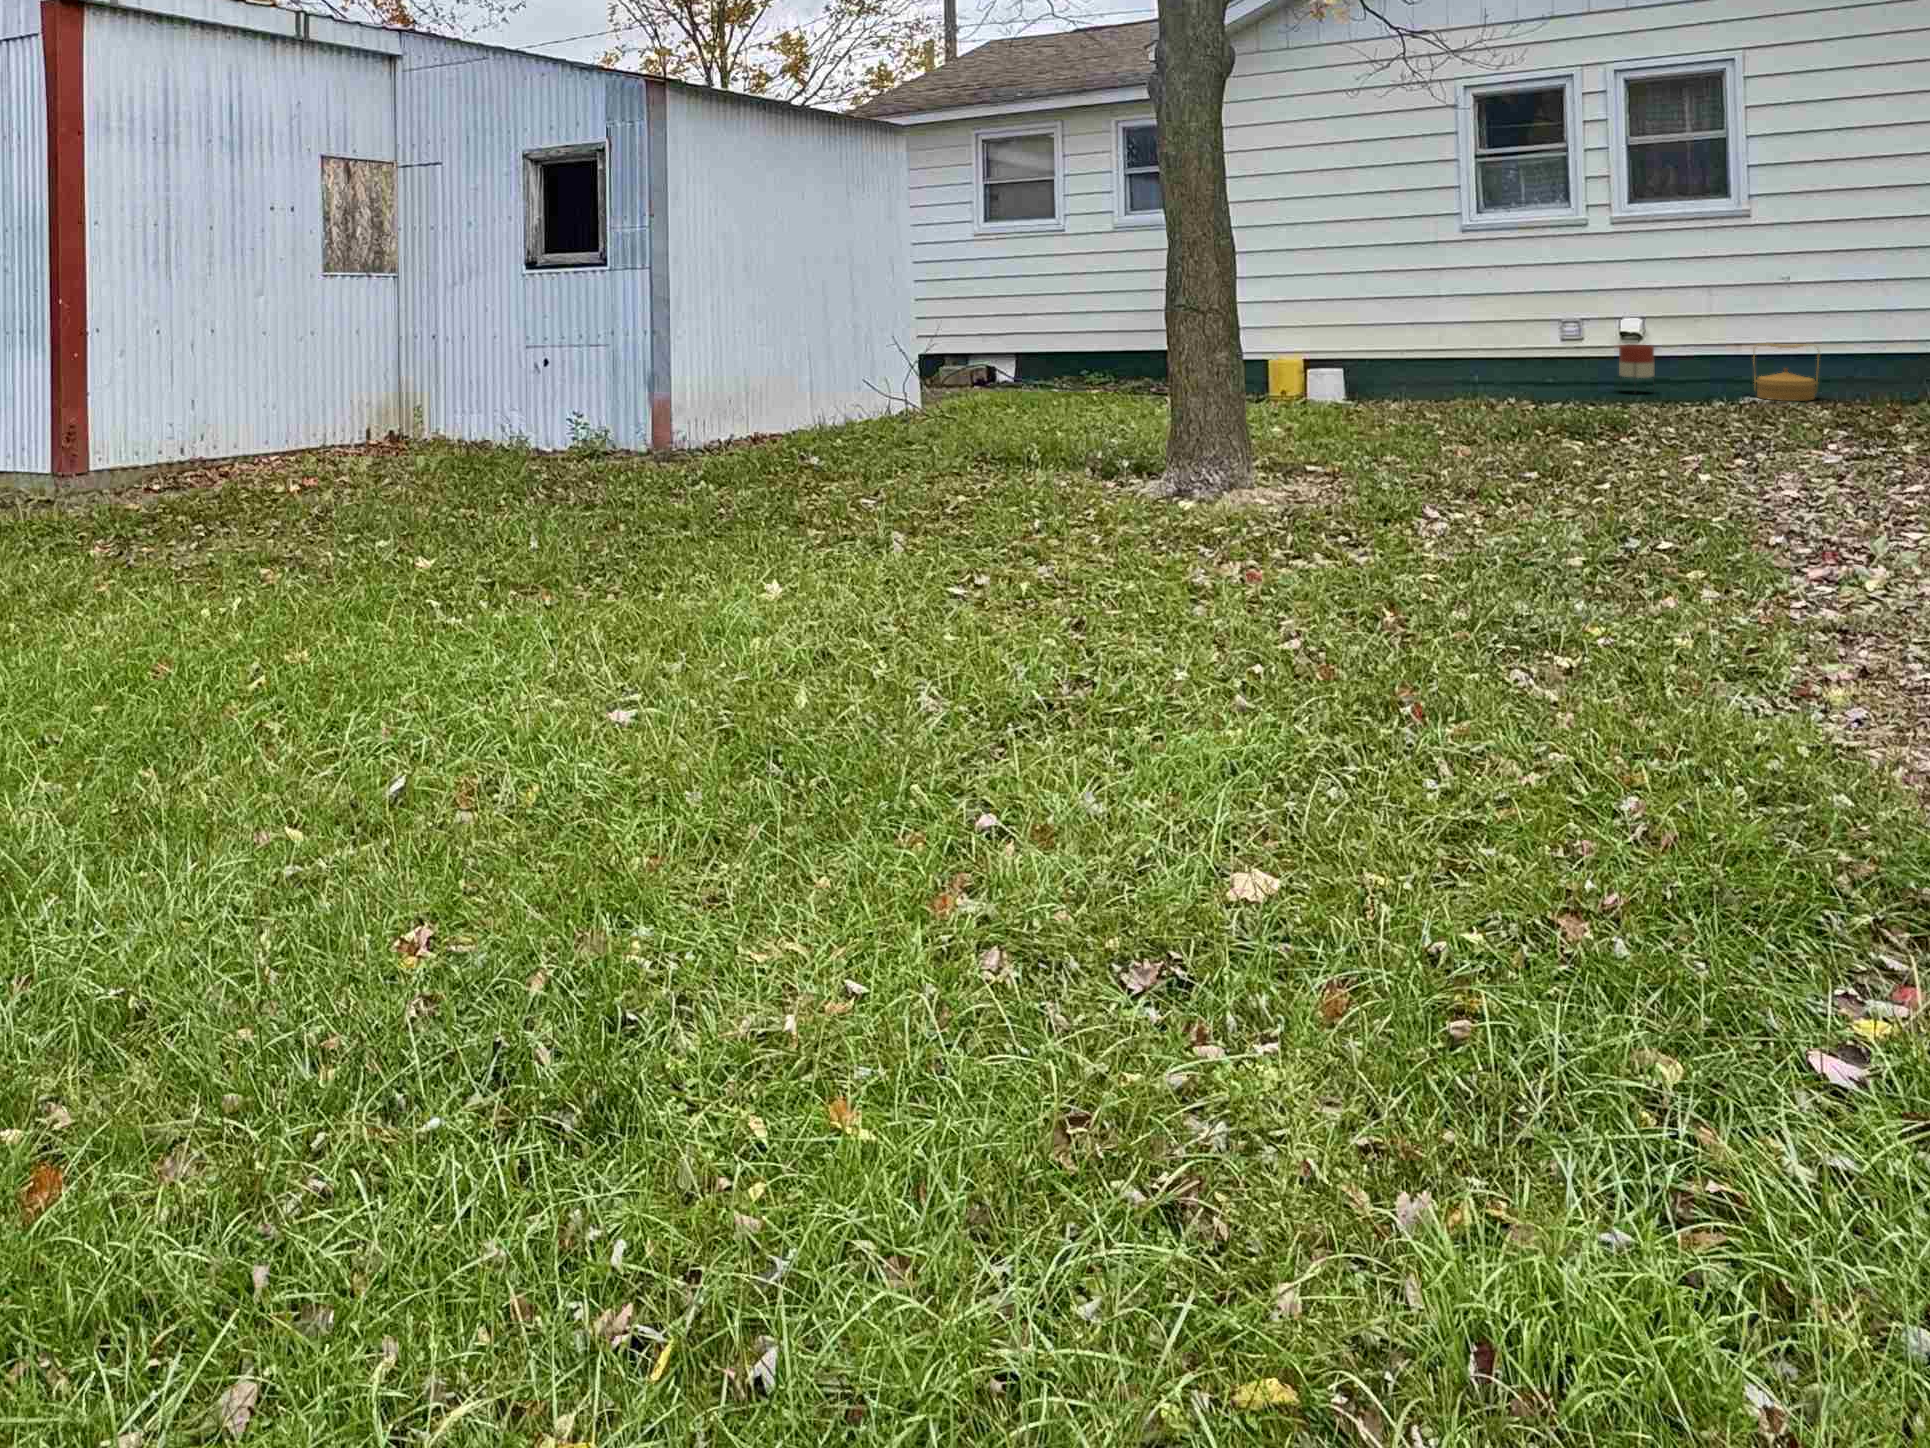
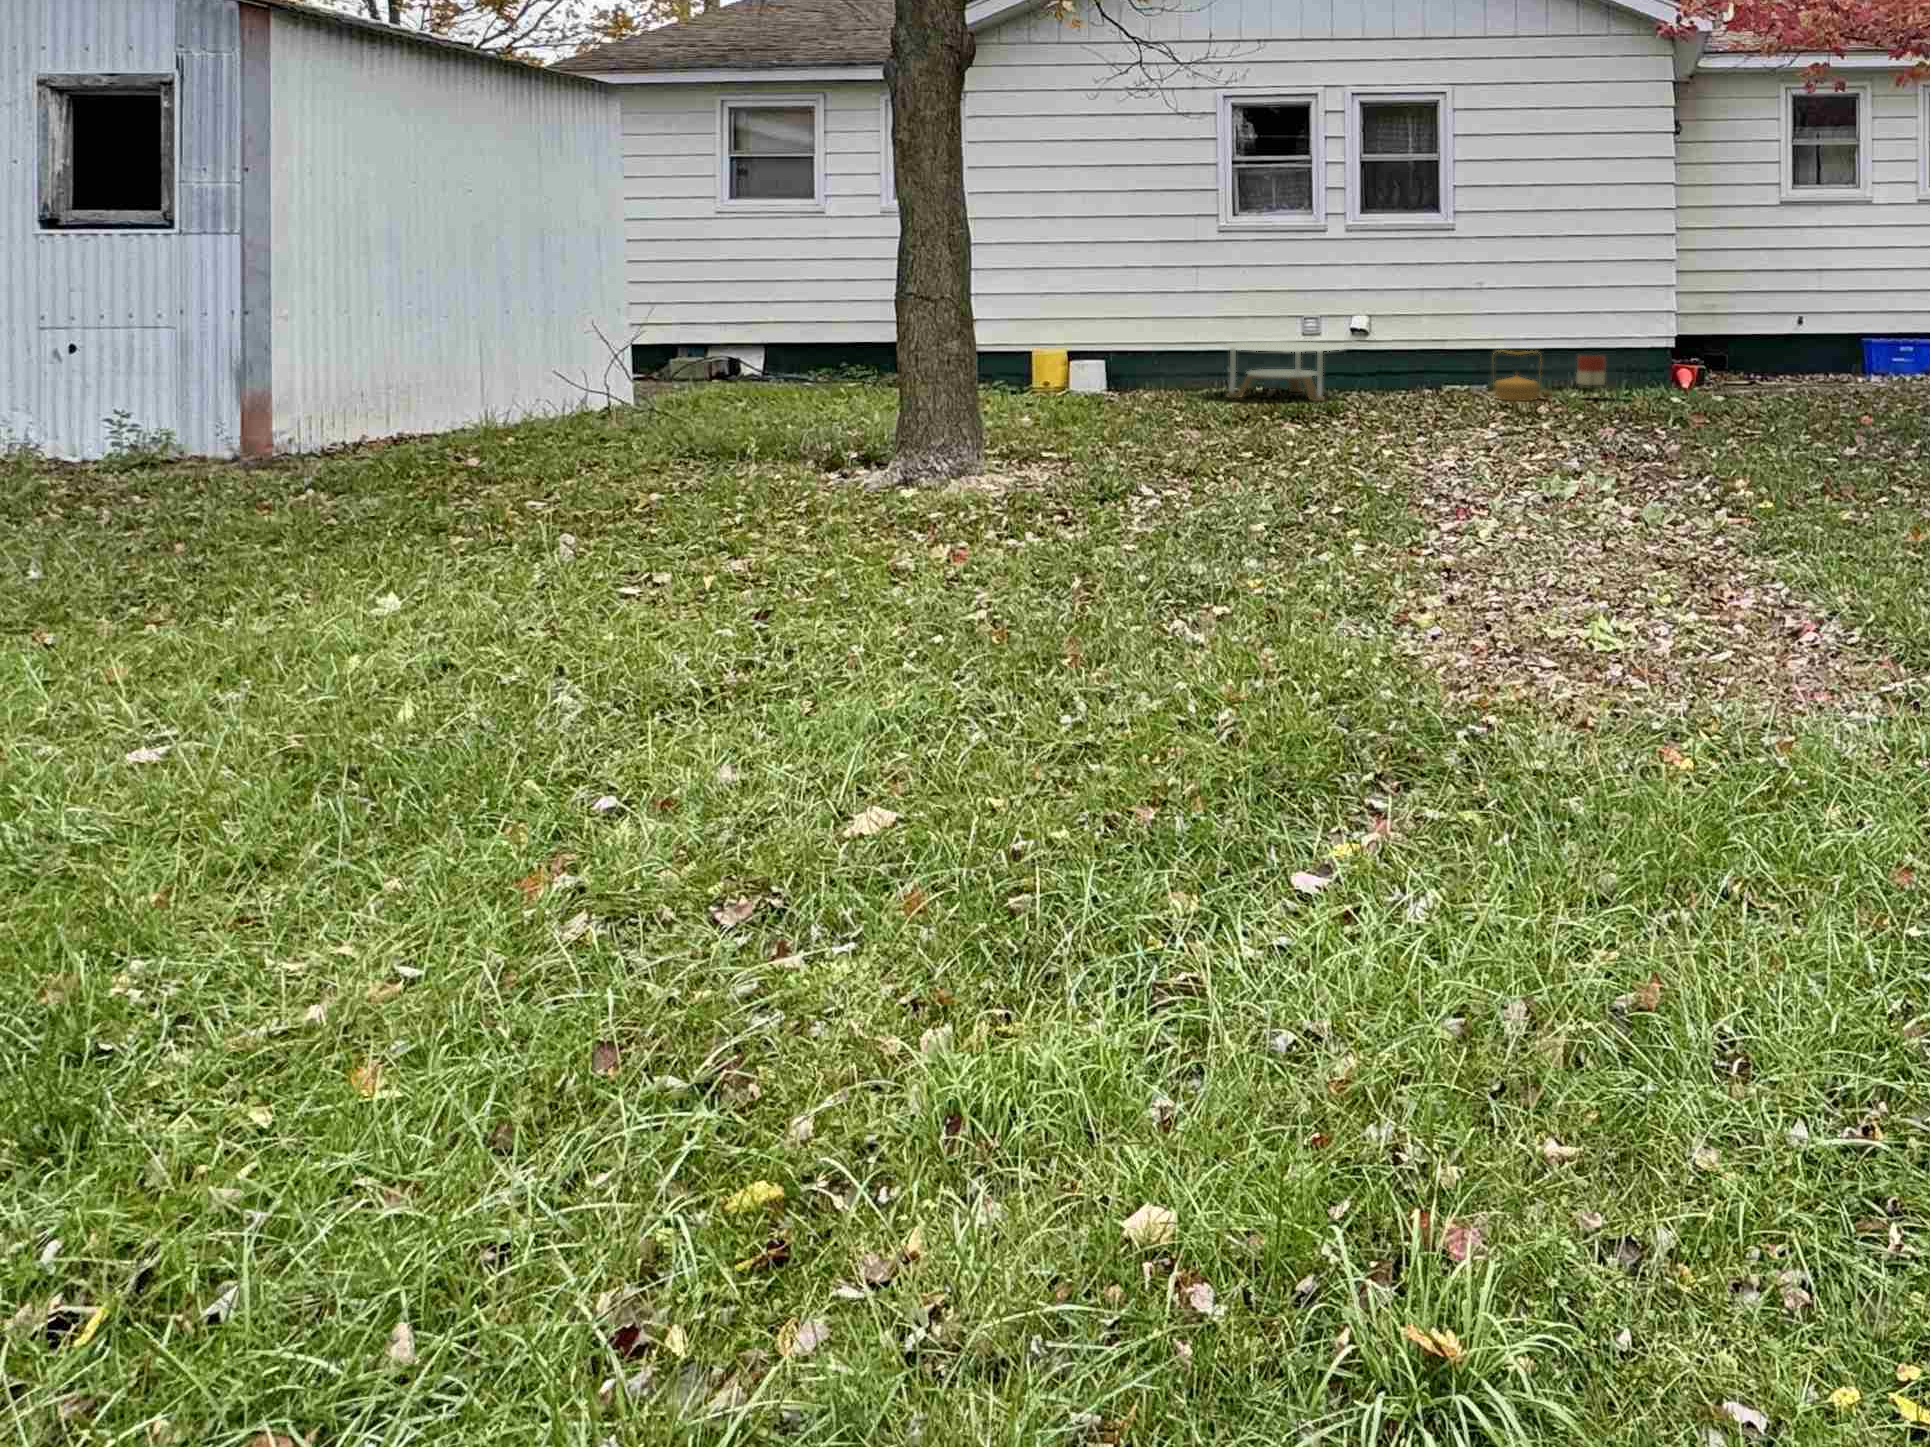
round table: none [1429,334,1571,398] -> present [1222,341,1345,401]
planter: present [1619,345,1655,392] -> present [1576,355,1606,390]

